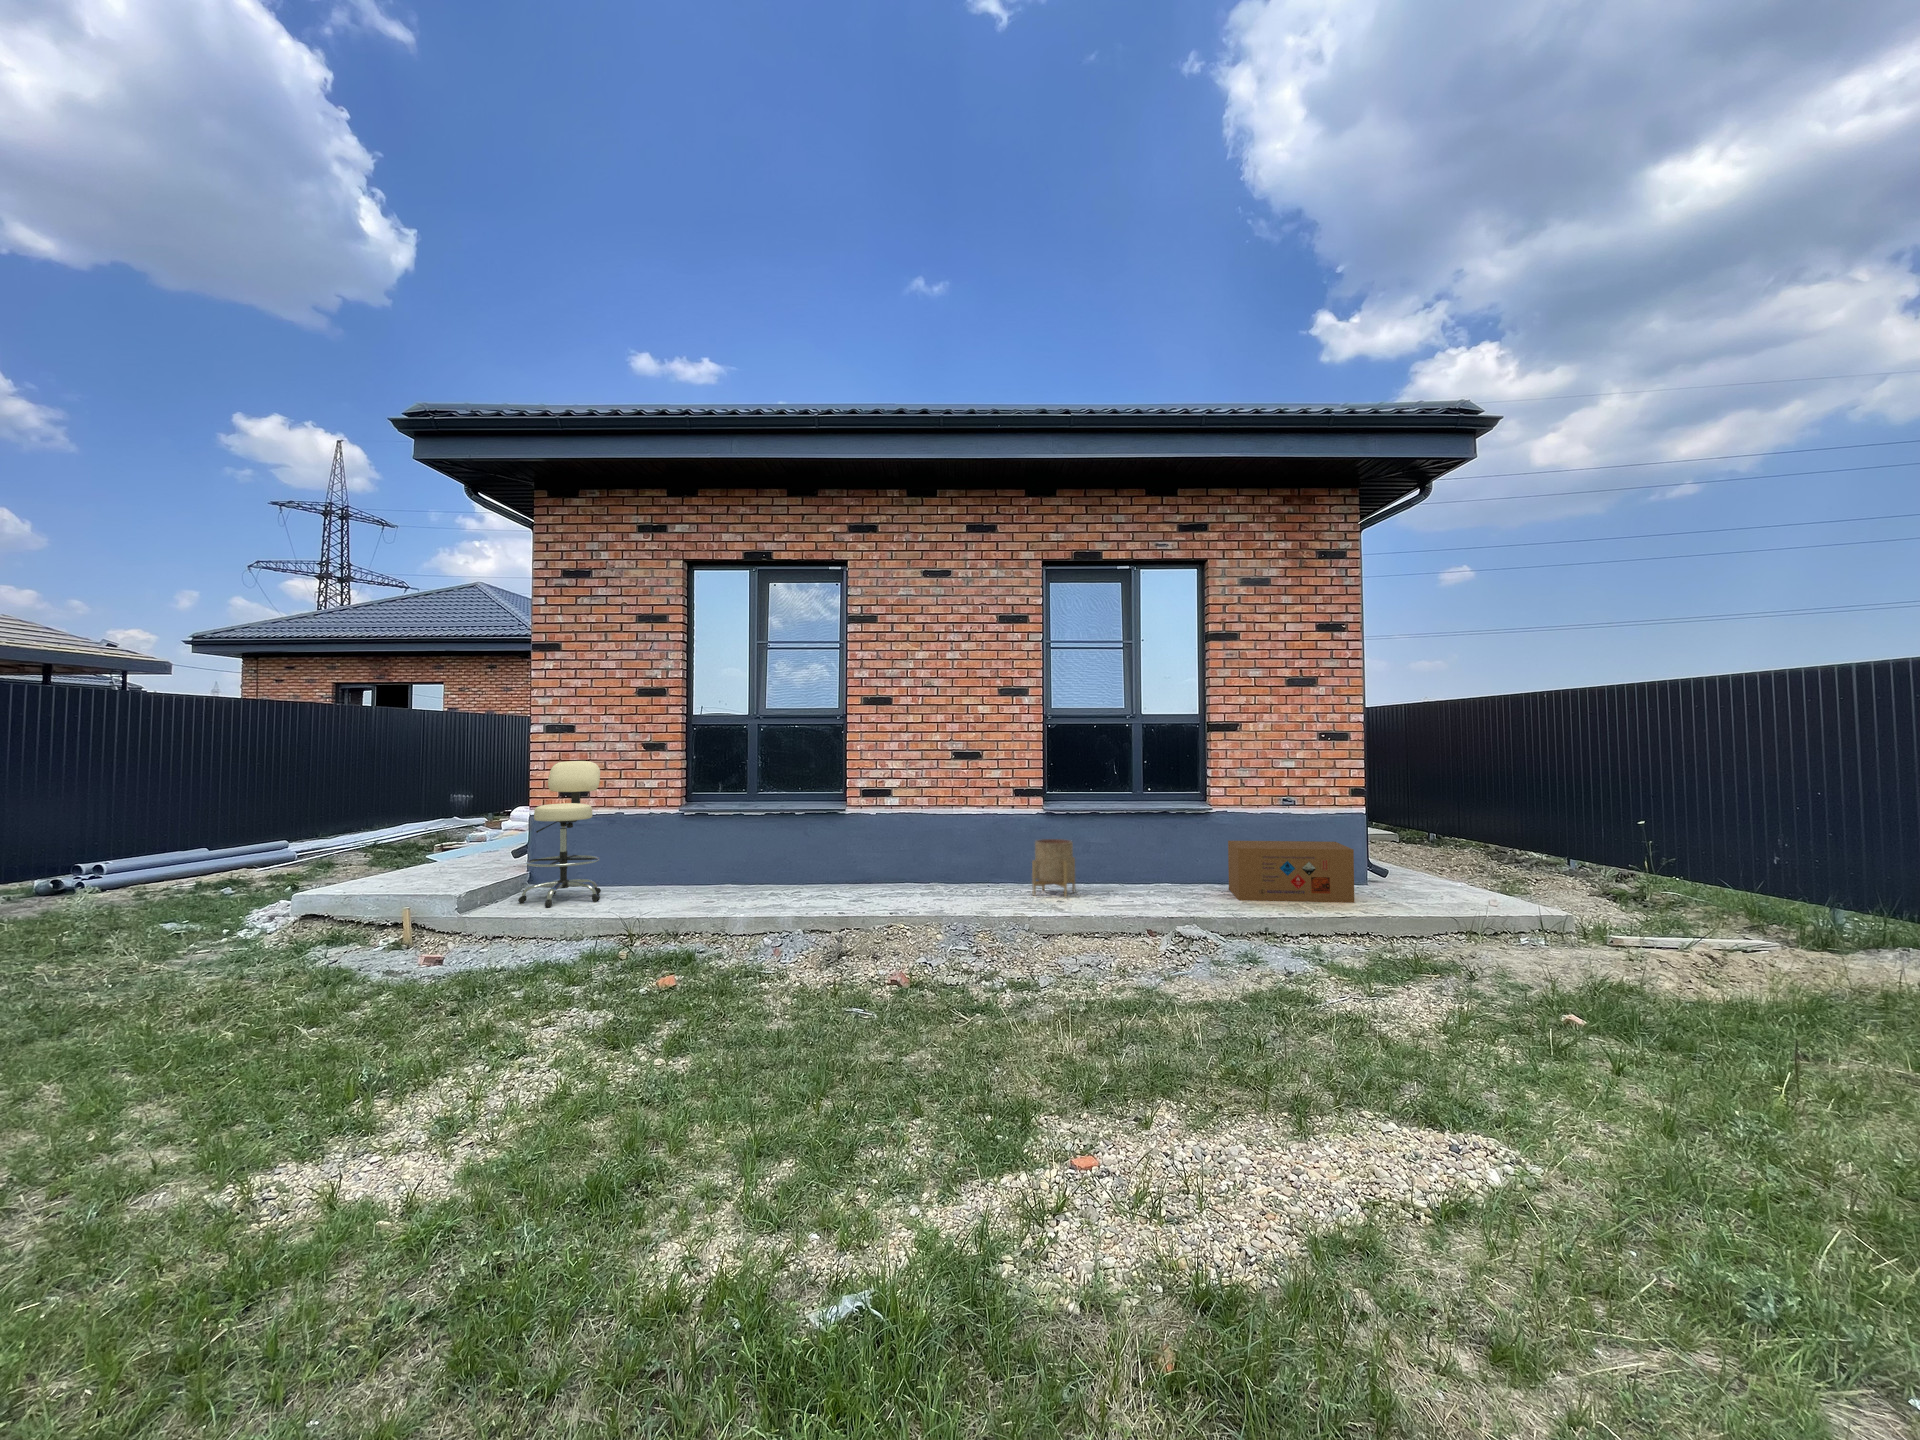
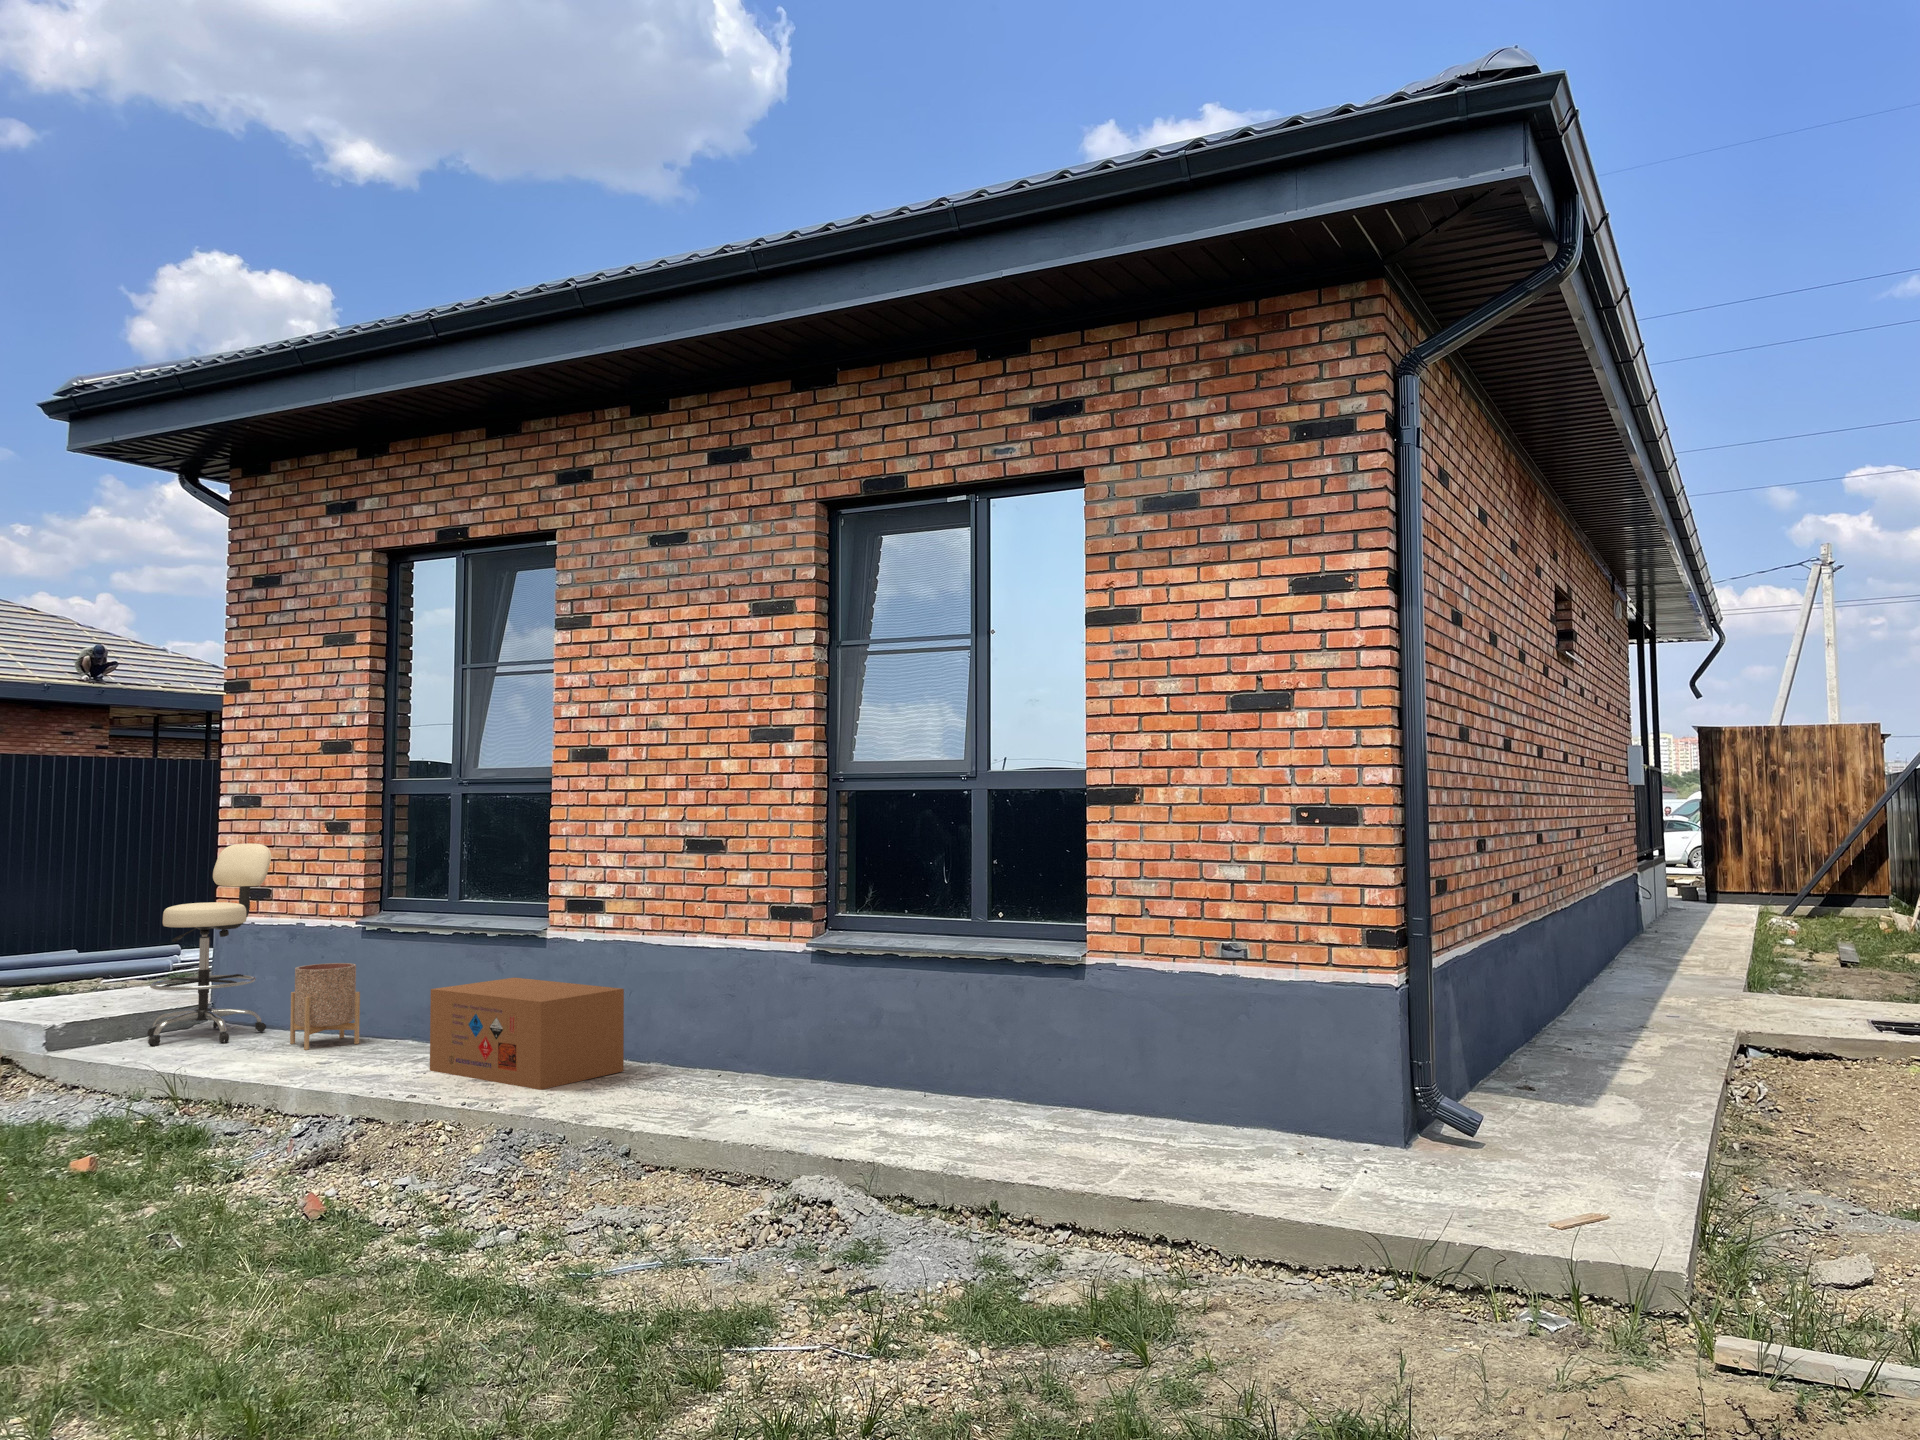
planter: present [1032,839,1075,898] -> present [290,963,360,1050]
cardboard box: present [1228,841,1354,903] -> present [430,978,624,1090]

